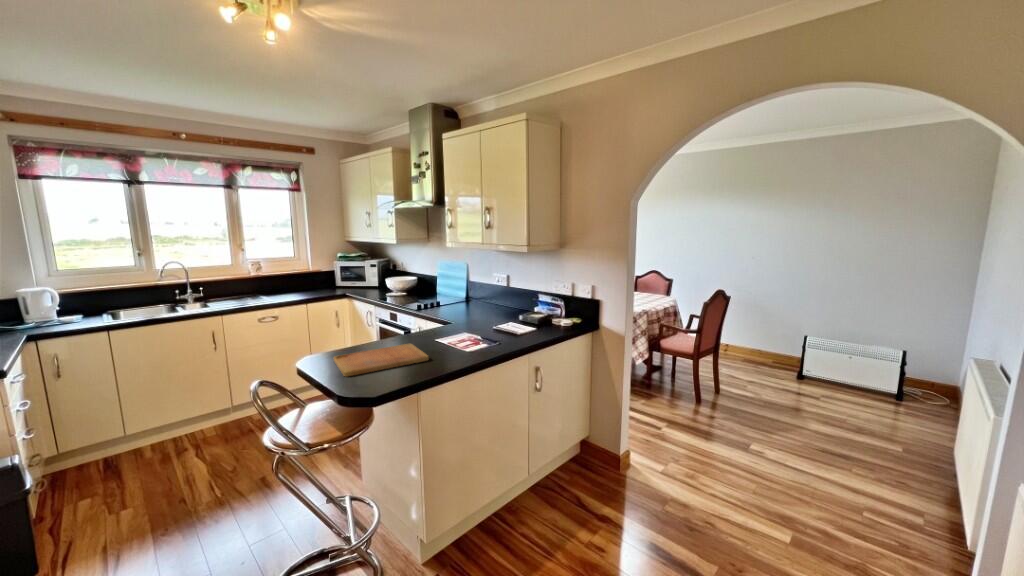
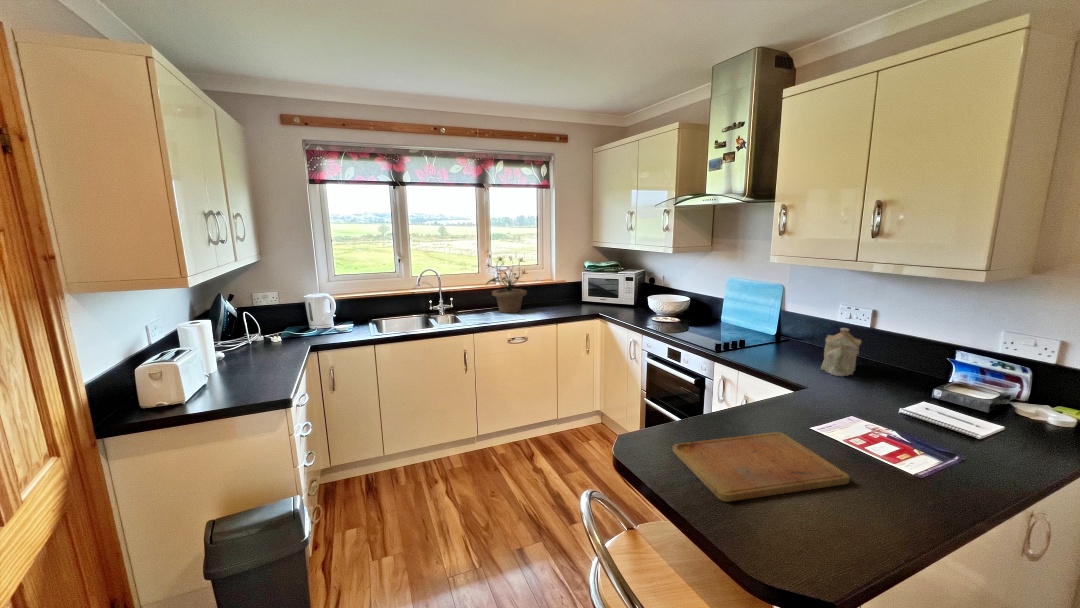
potted plant: none [237,248,285,298] -> present [486,257,530,313]
teapot: none [474,286,496,316] -> present [821,328,861,376]

